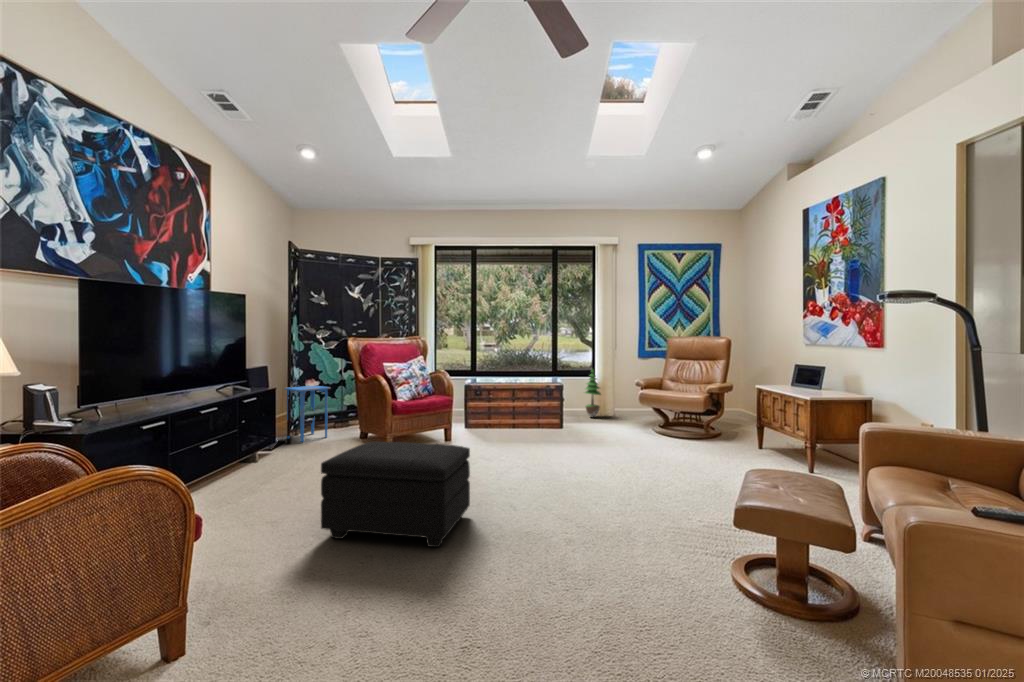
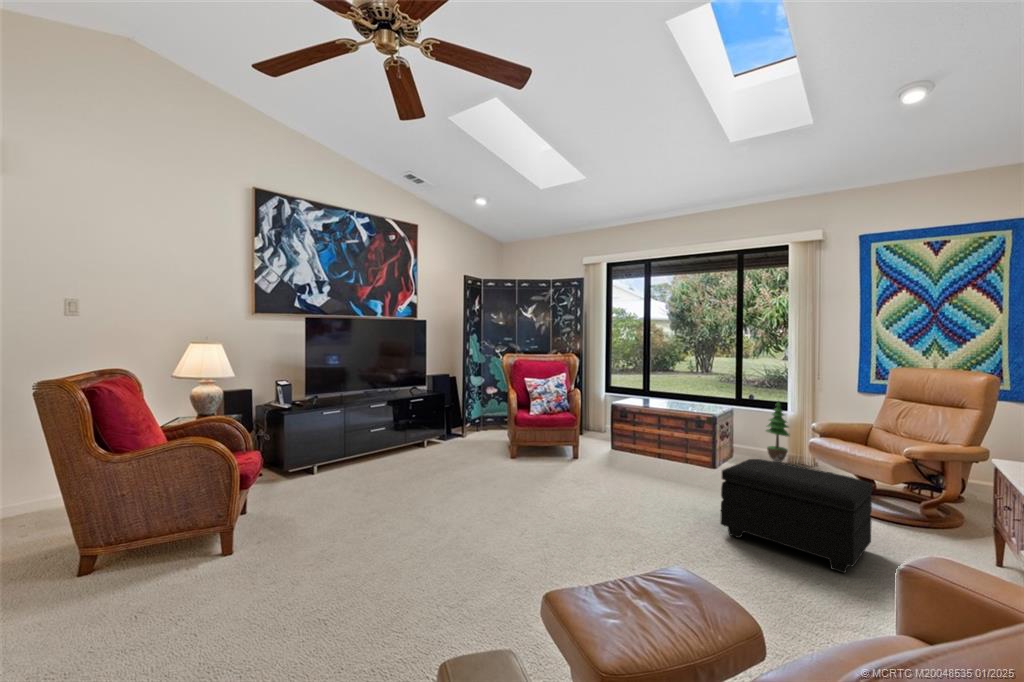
side table: present [284,386,330,442] -> none [462,393,492,439]
footstool: present [321,441,470,547] -> present [720,459,872,573]

